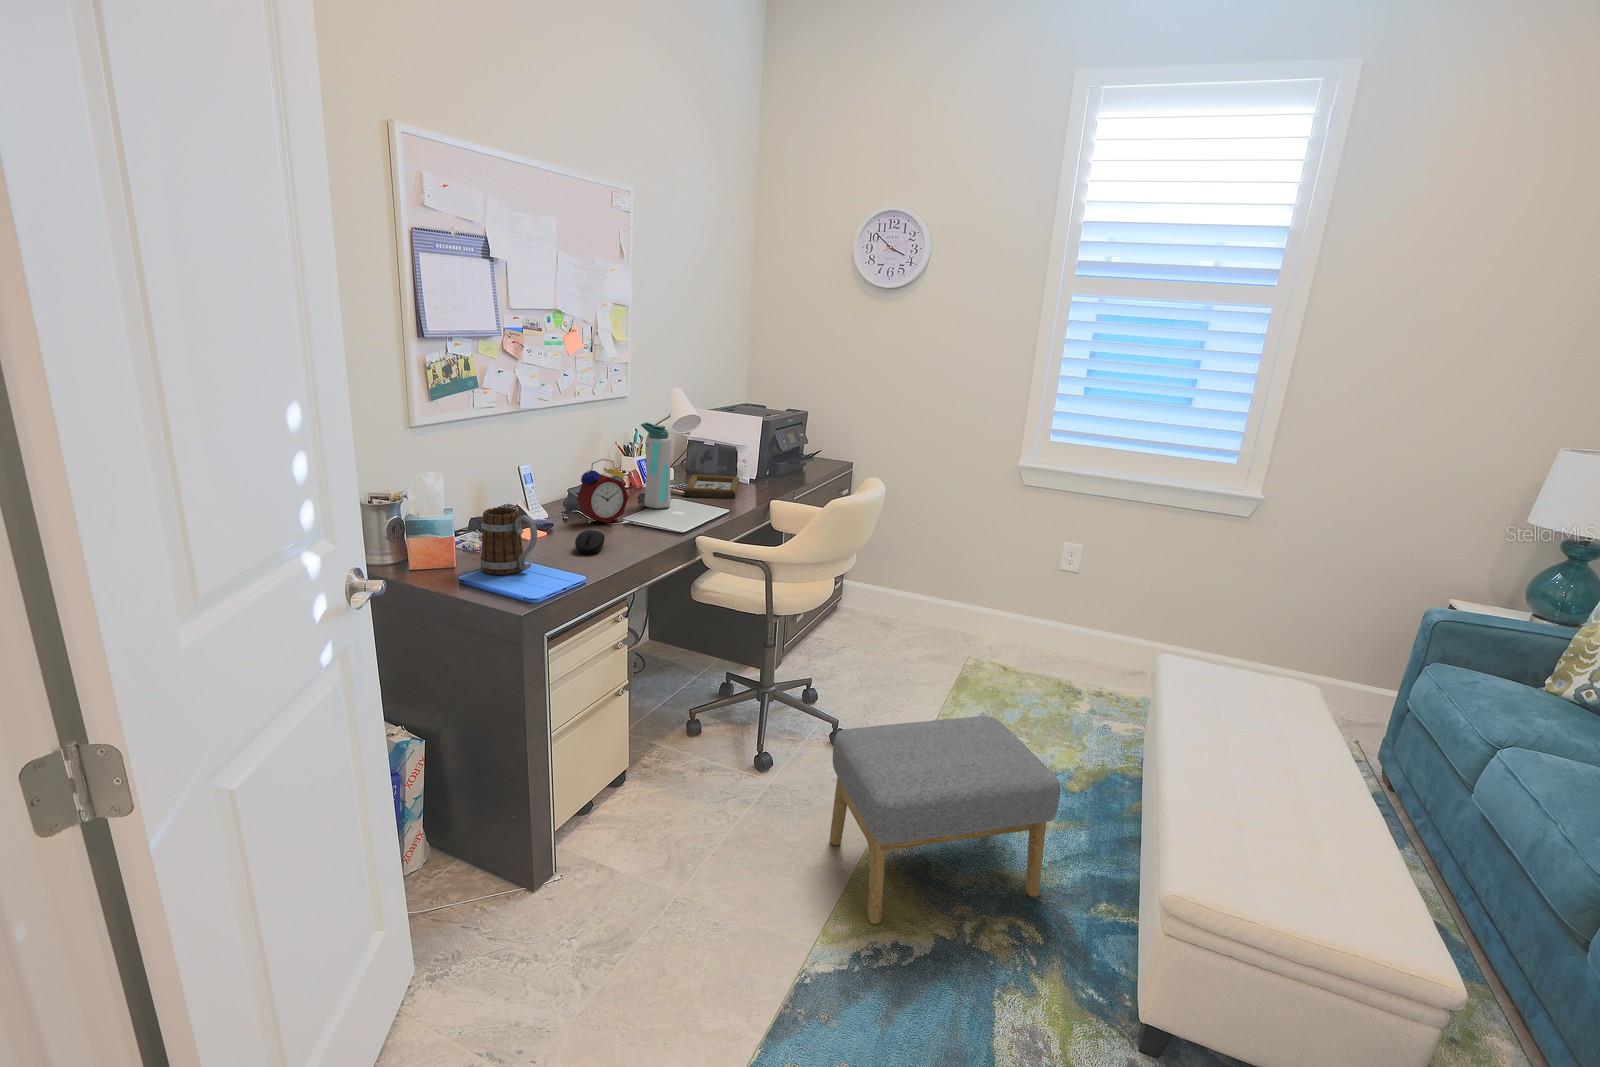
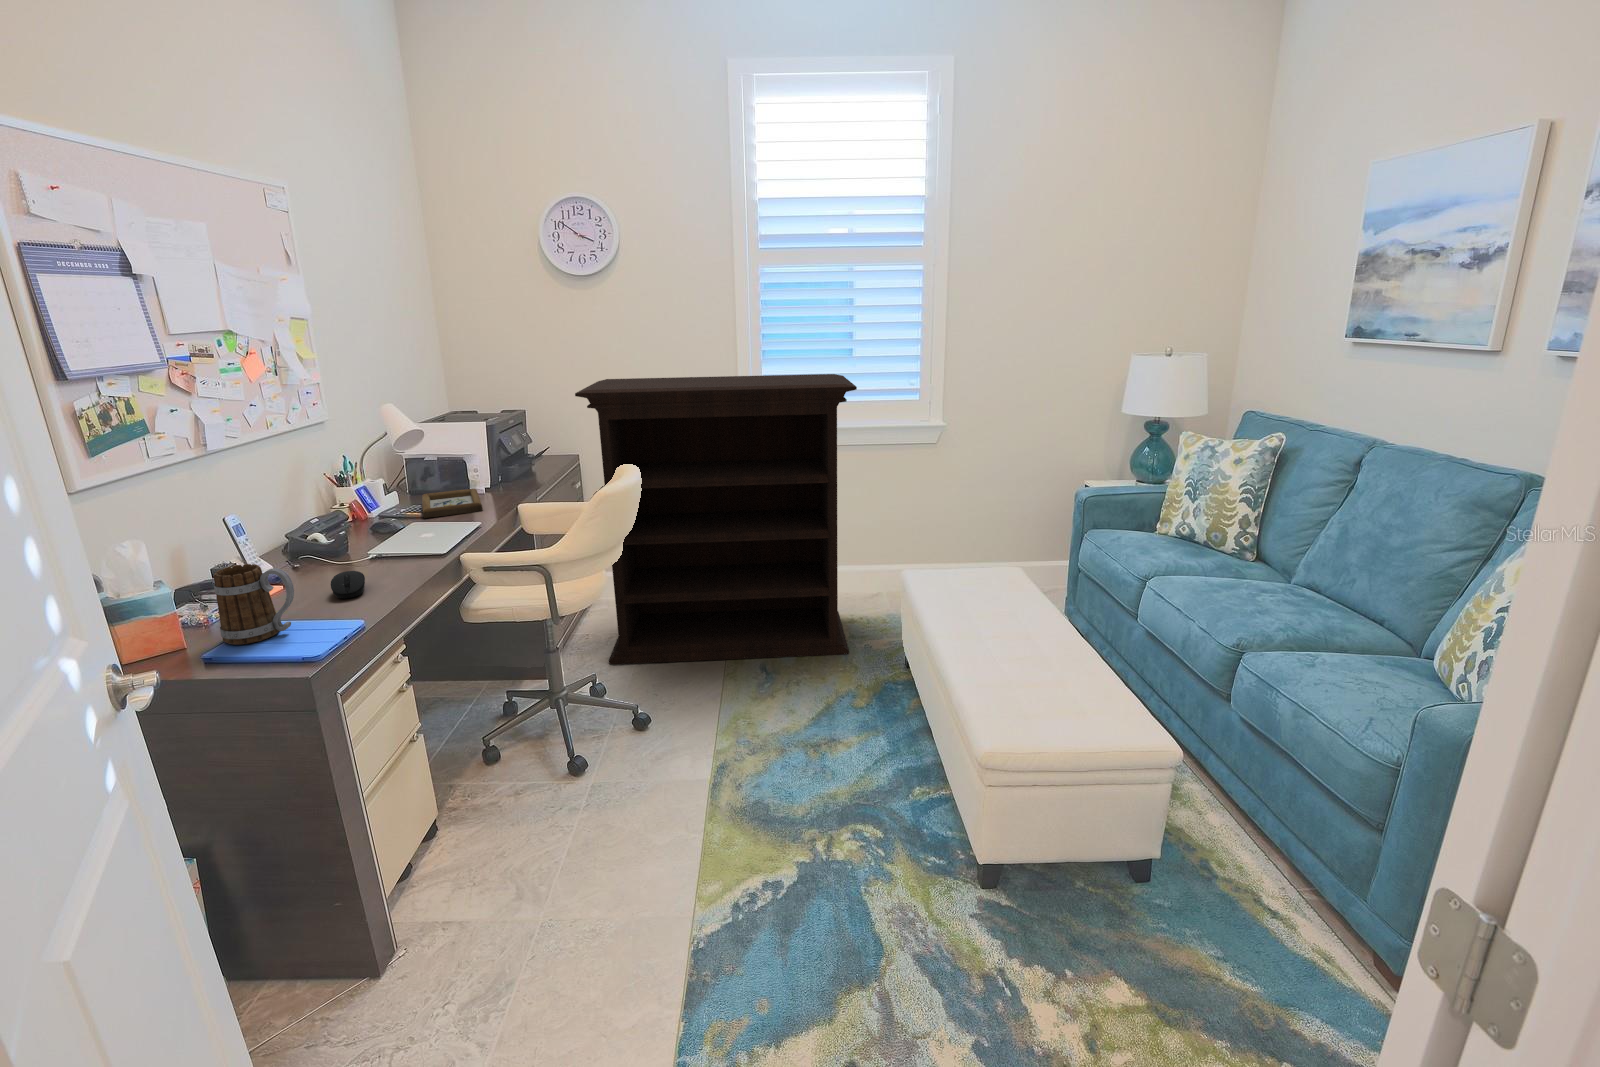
bookshelf: none [828,389,1145,730] -> present [575,374,857,664]
water bottle: present [641,422,671,509] -> none [364,445,415,536]
alarm clock: present [577,459,629,524] -> none [308,492,371,566]
footstool: present [830,716,1060,924] -> none [661,660,869,873]

